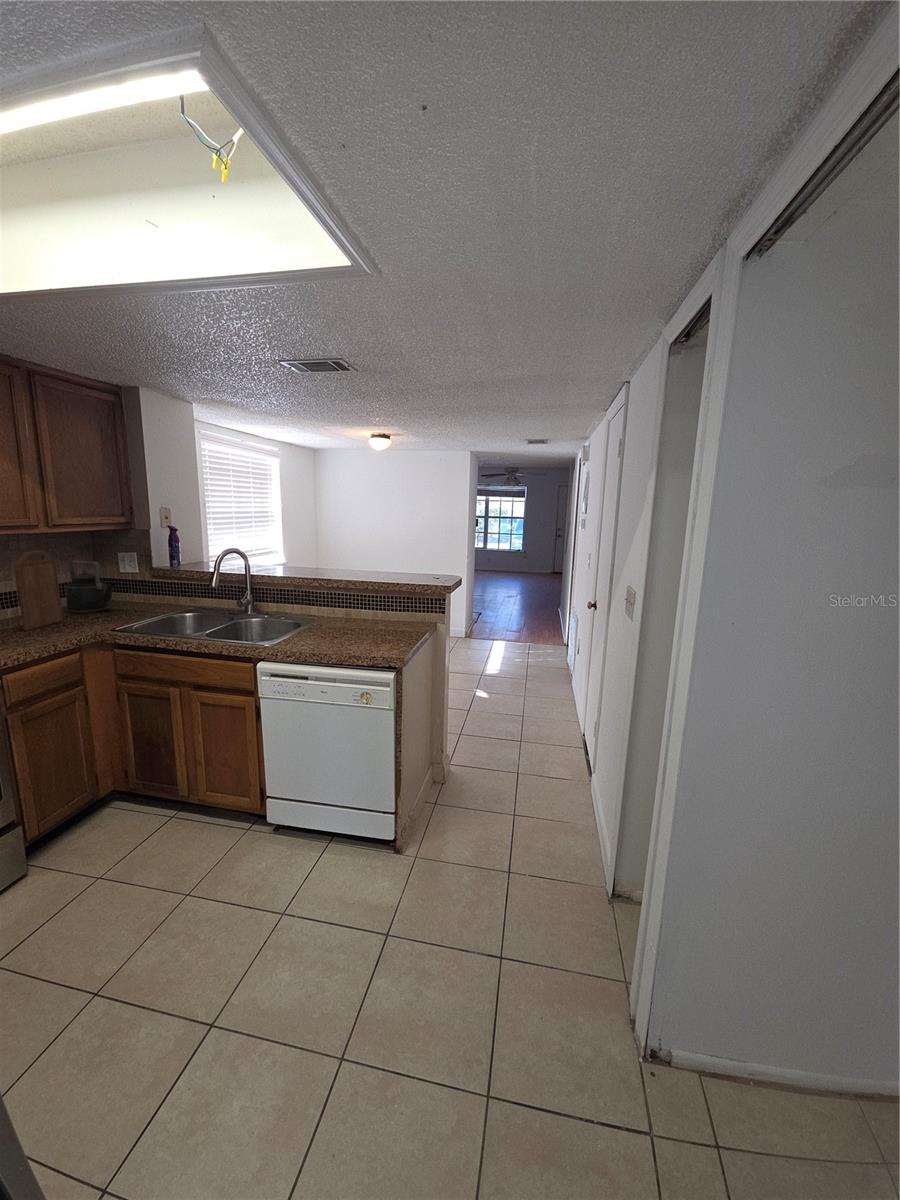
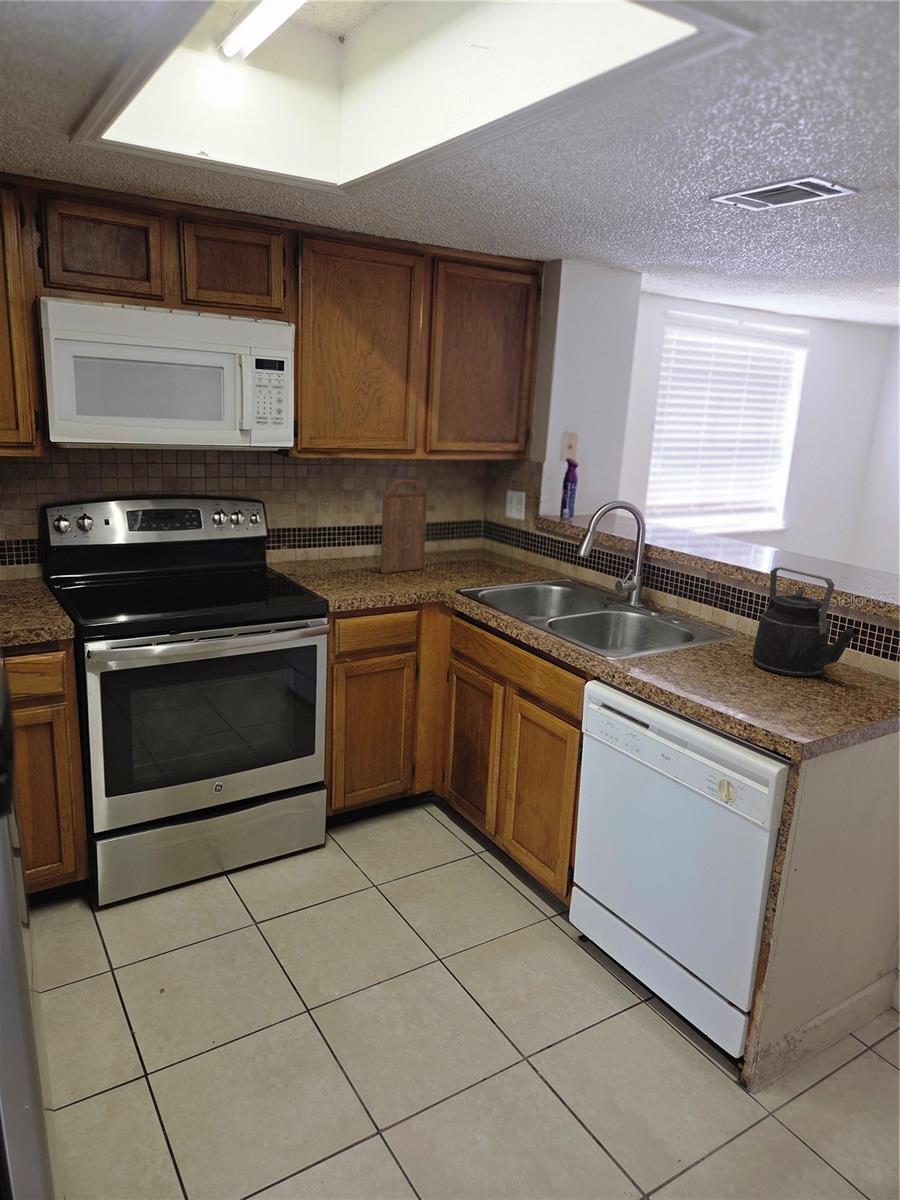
kettle: present [66,561,115,613] -> present [753,567,859,676]

